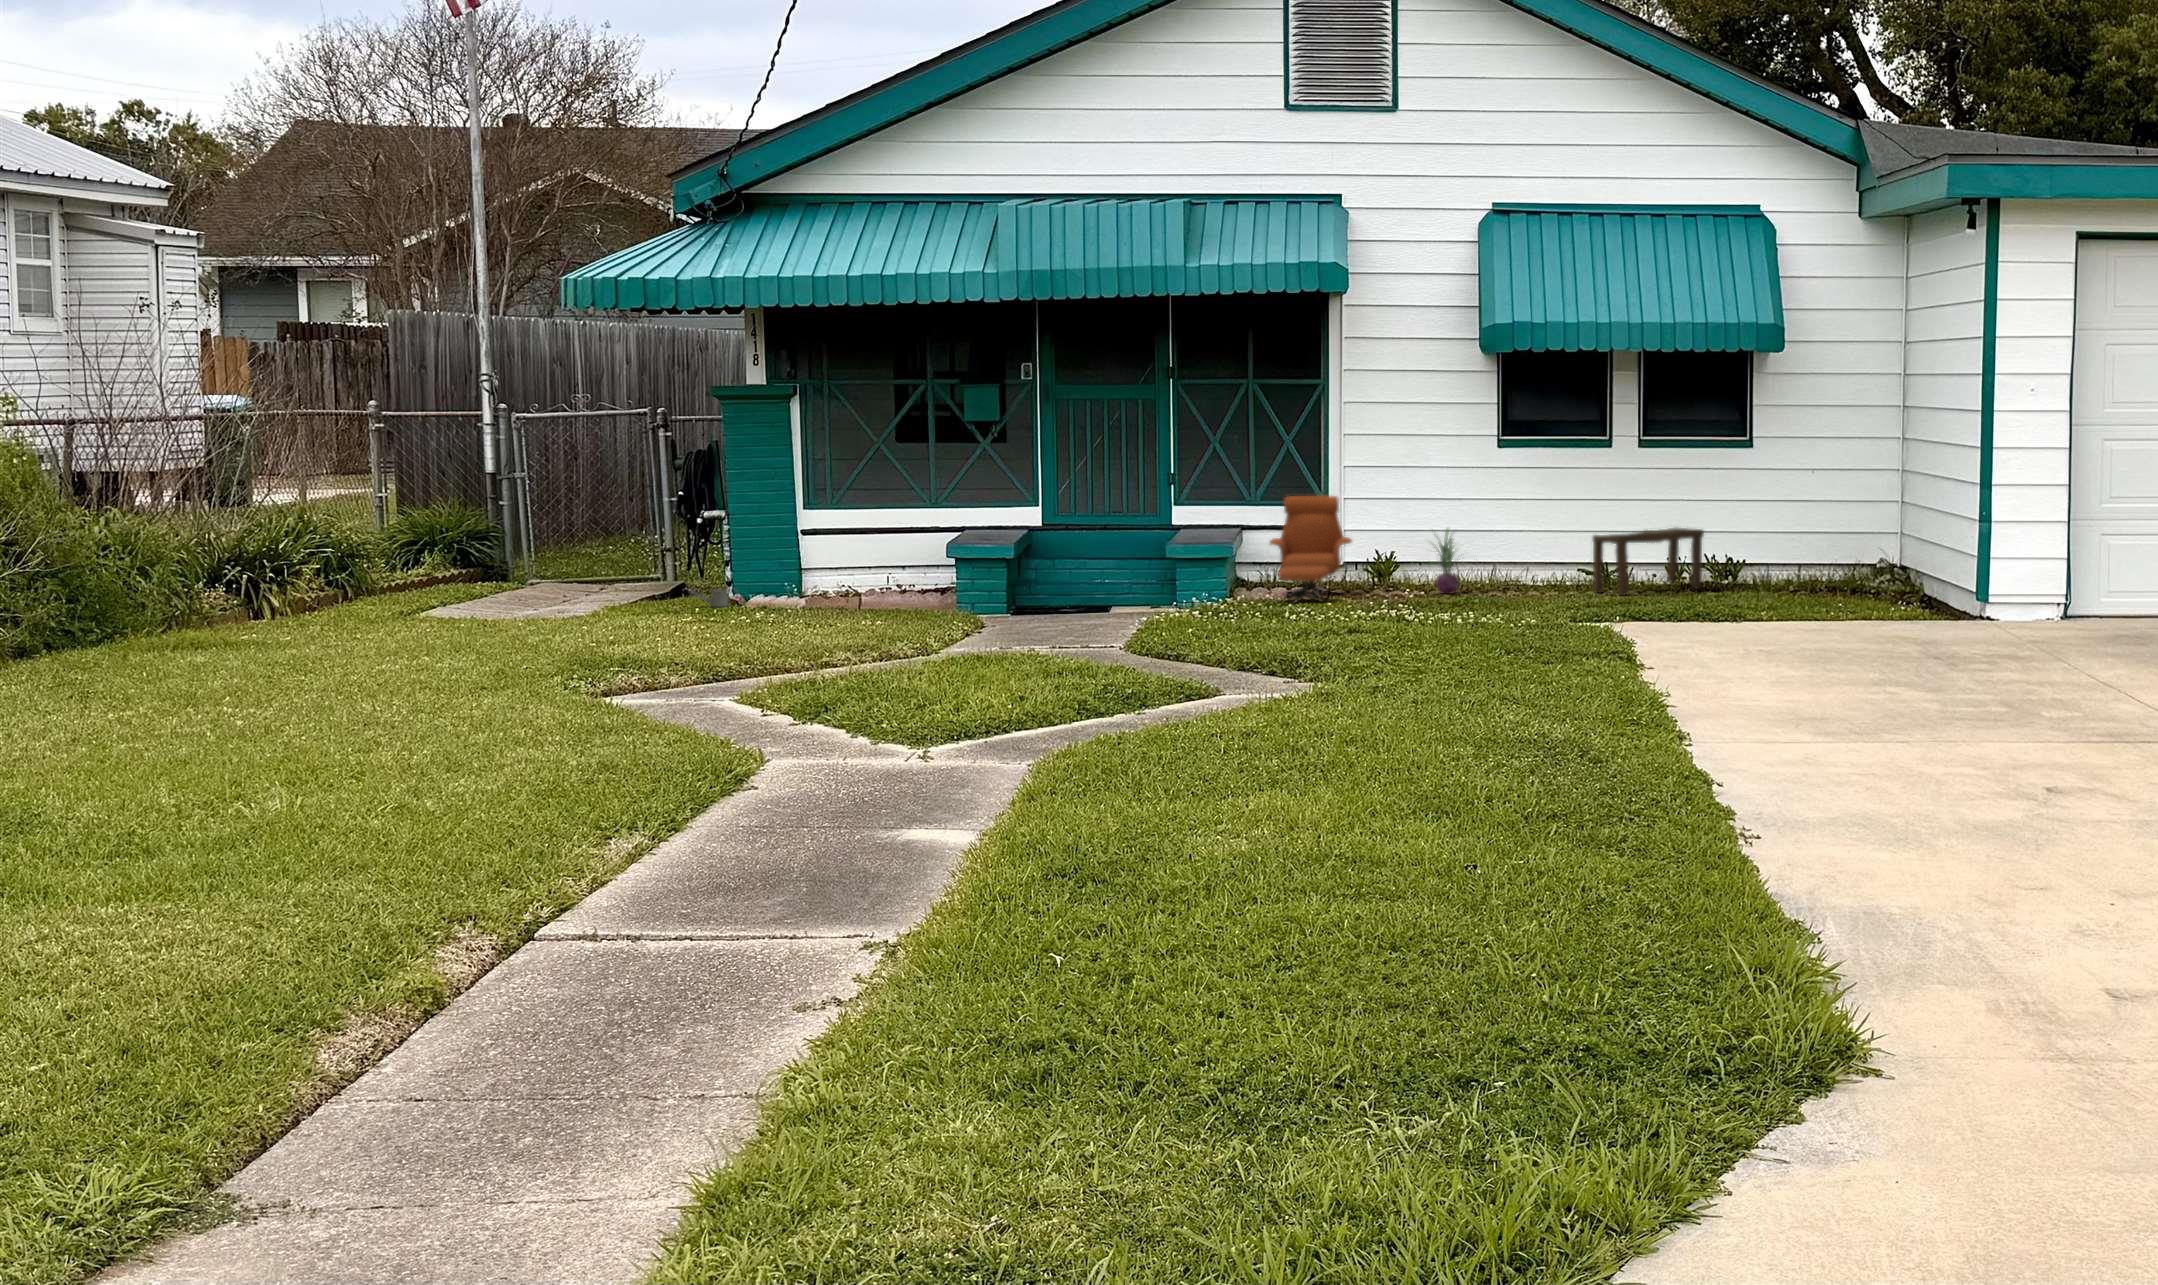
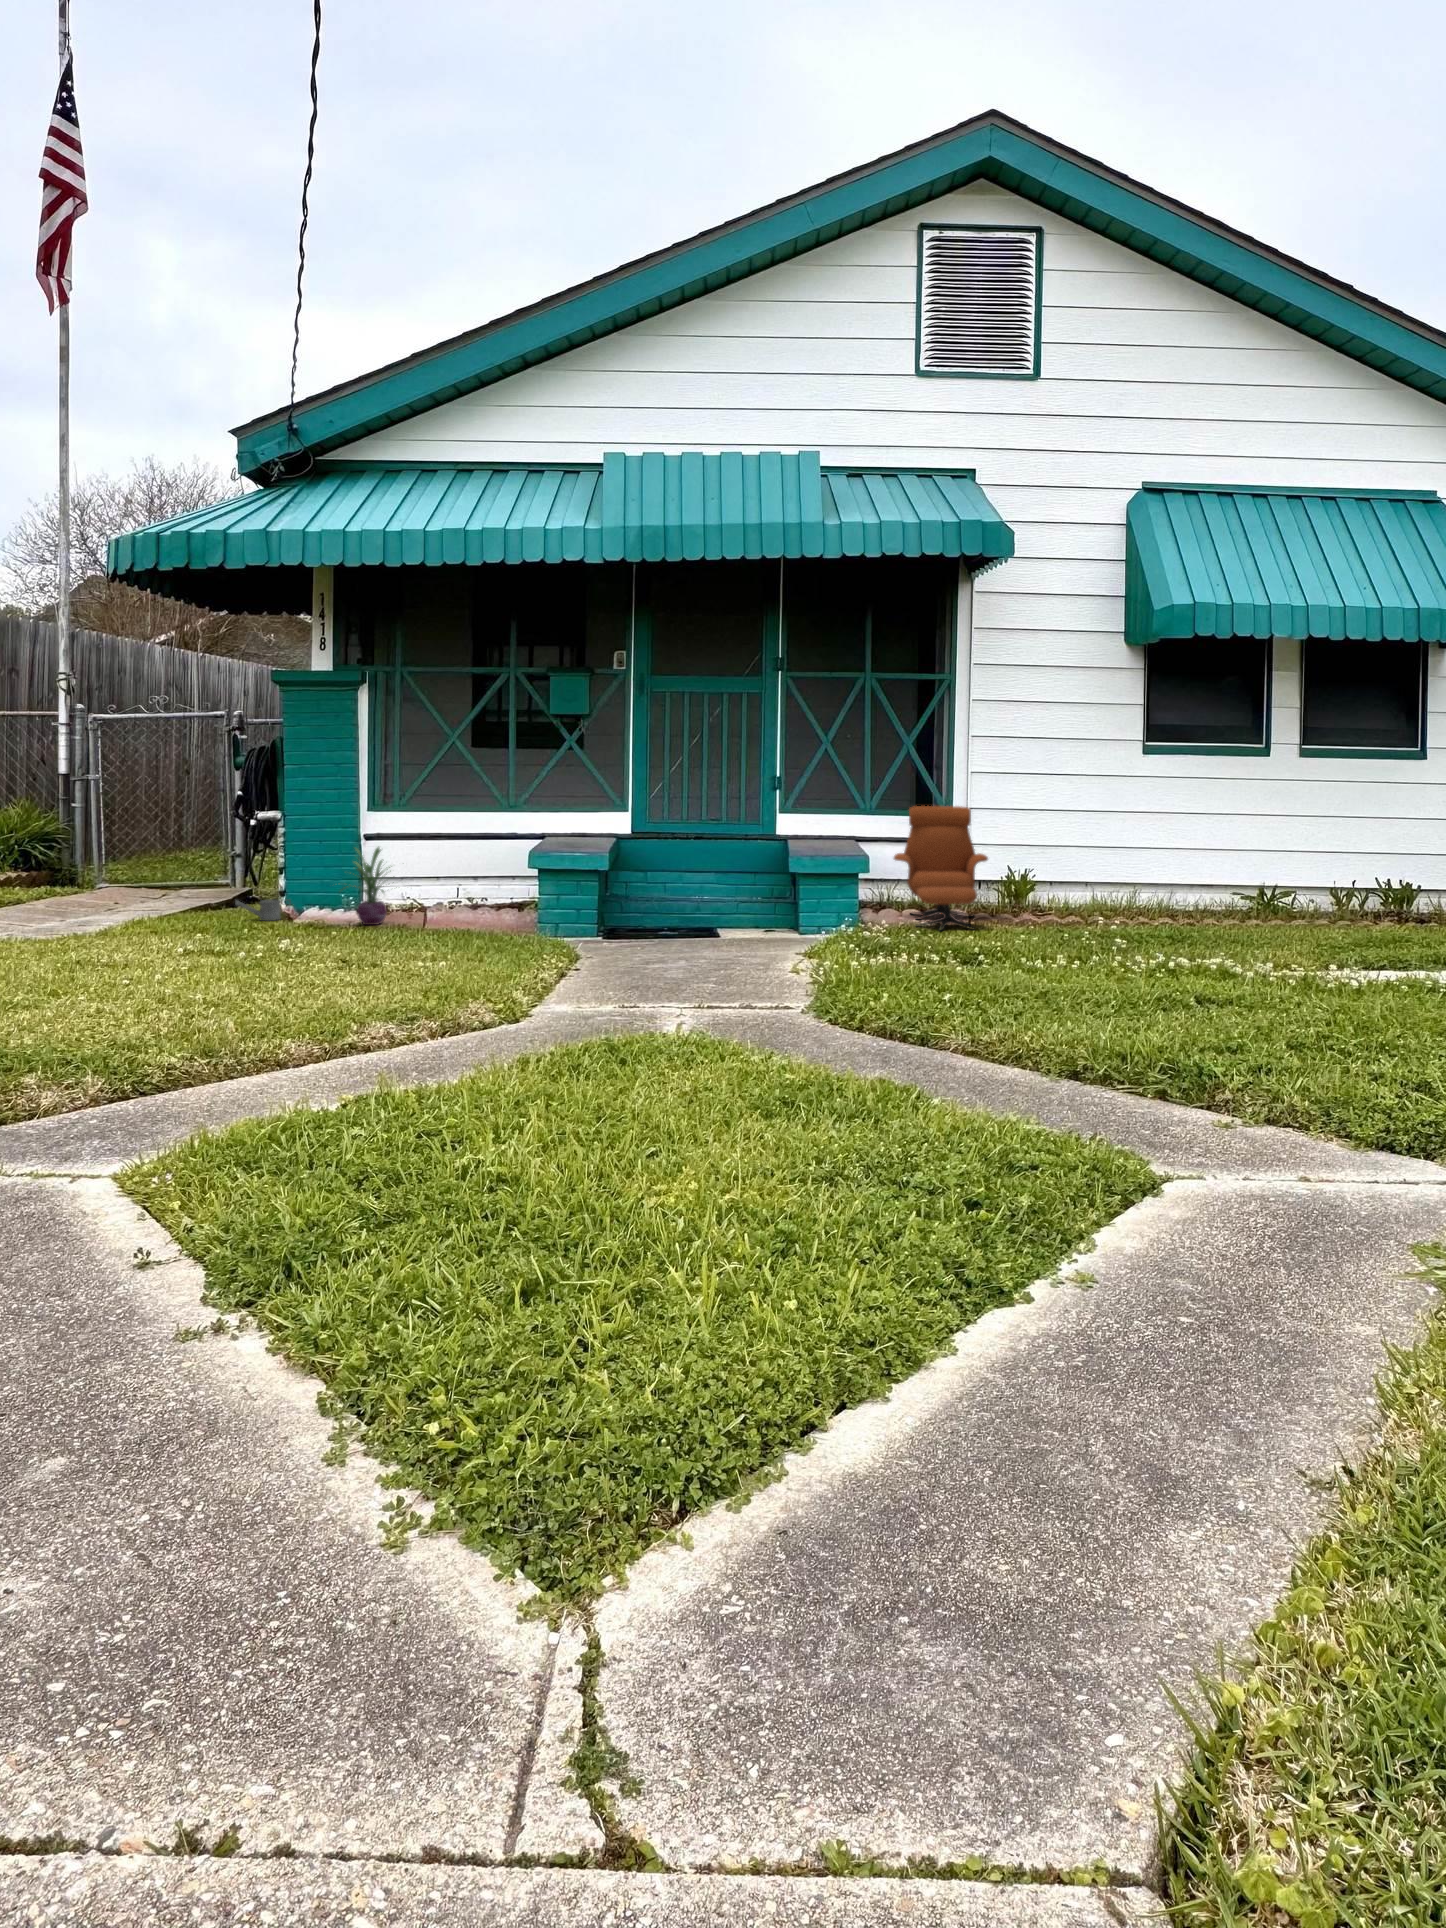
bench: present [1592,528,1704,595] -> none [1269,849,1390,928]
decorative plant: present [1434,529,1459,594] -> present [347,847,392,925]

